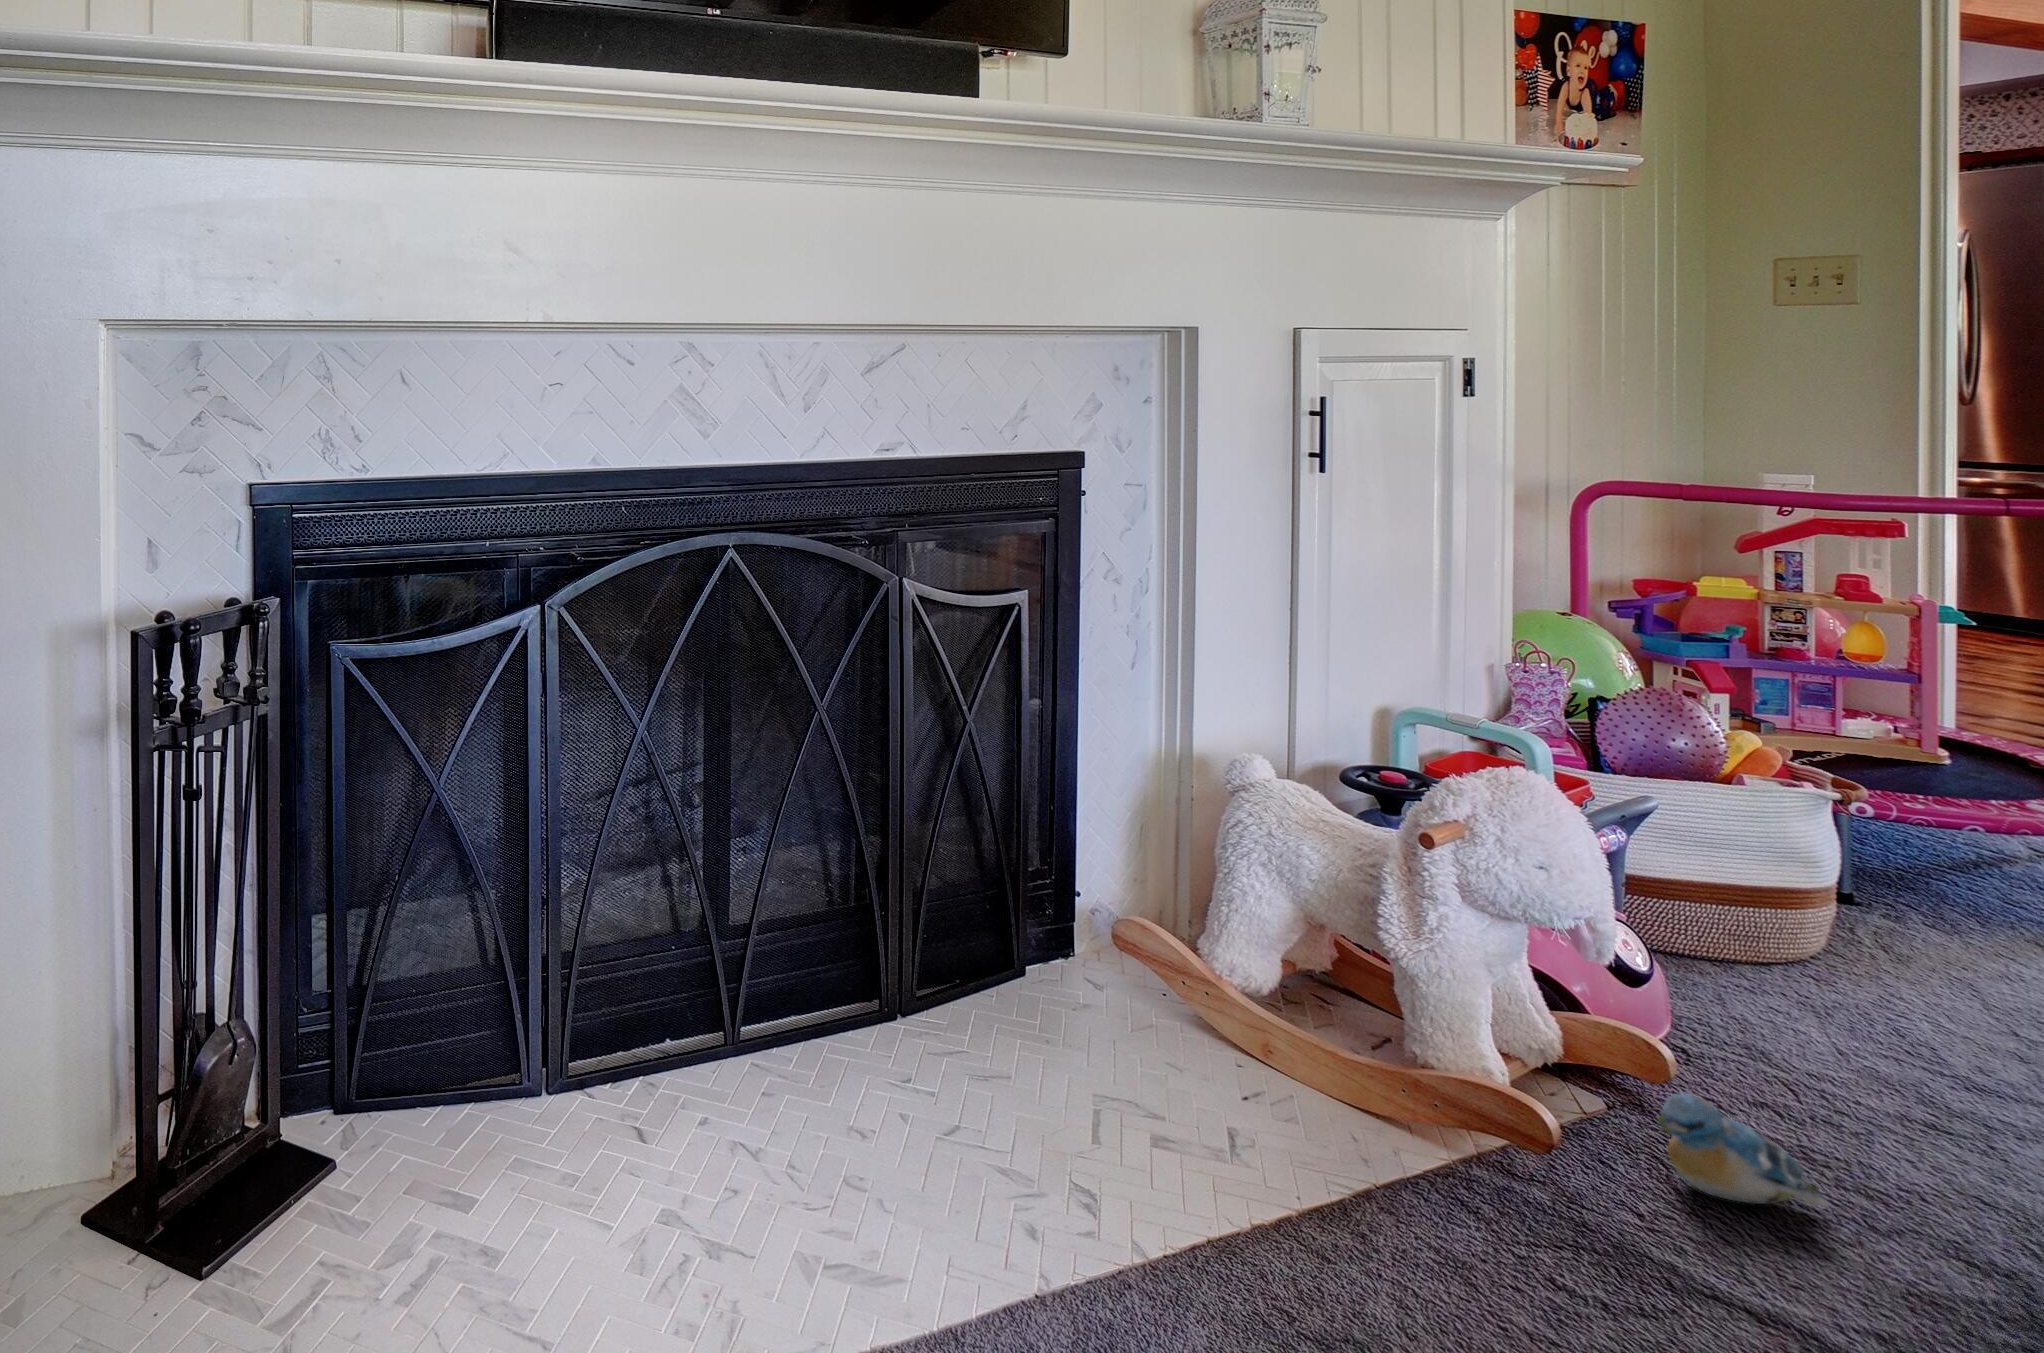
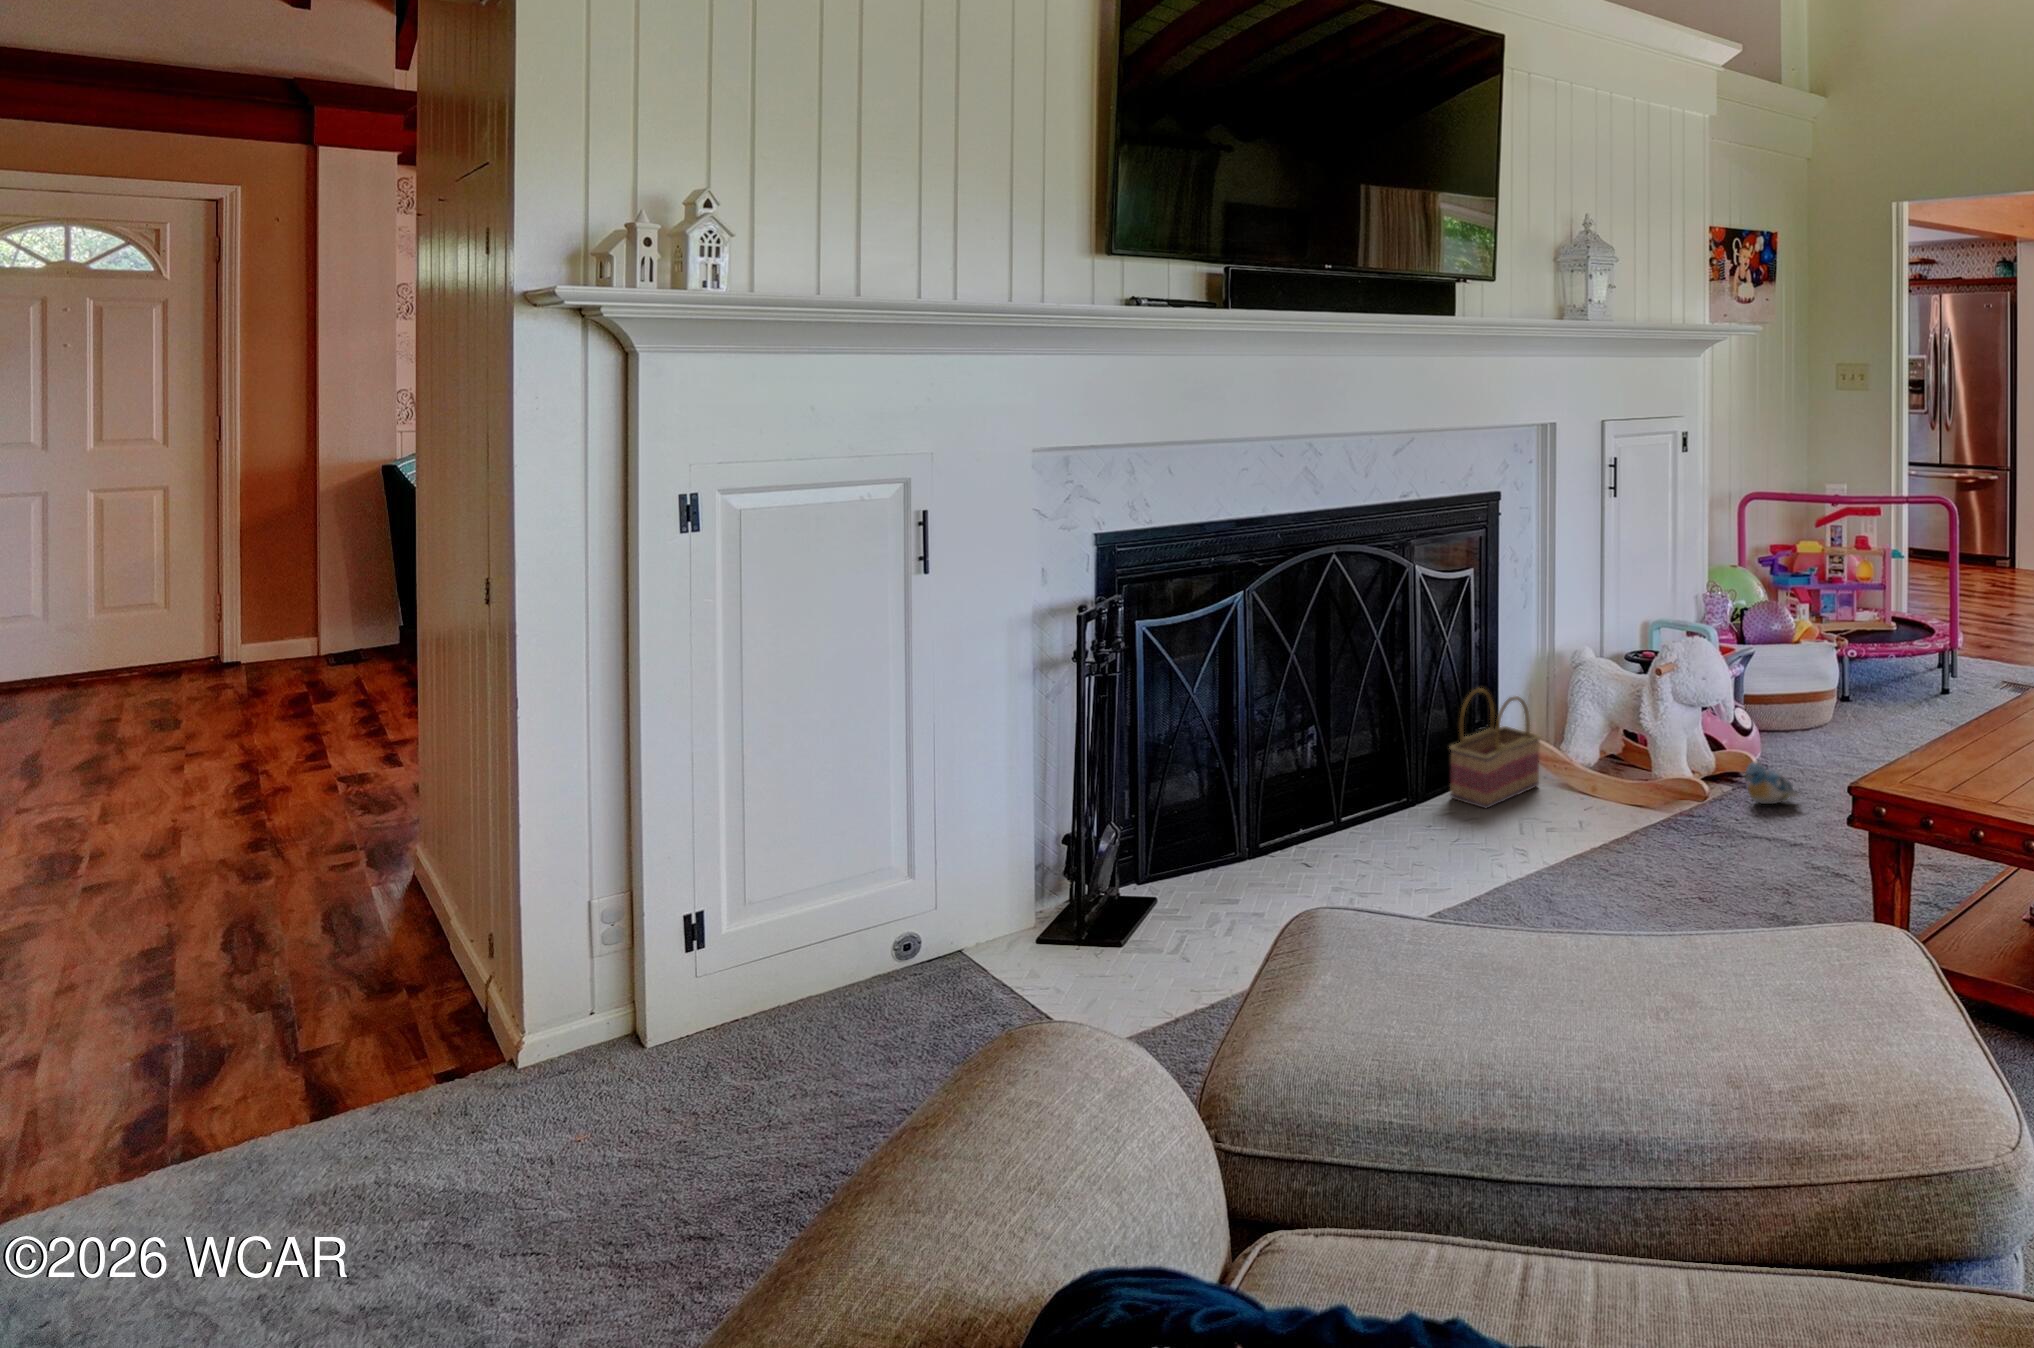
basket: none [959,813,1151,1056] -> present [1450,688,1540,808]

